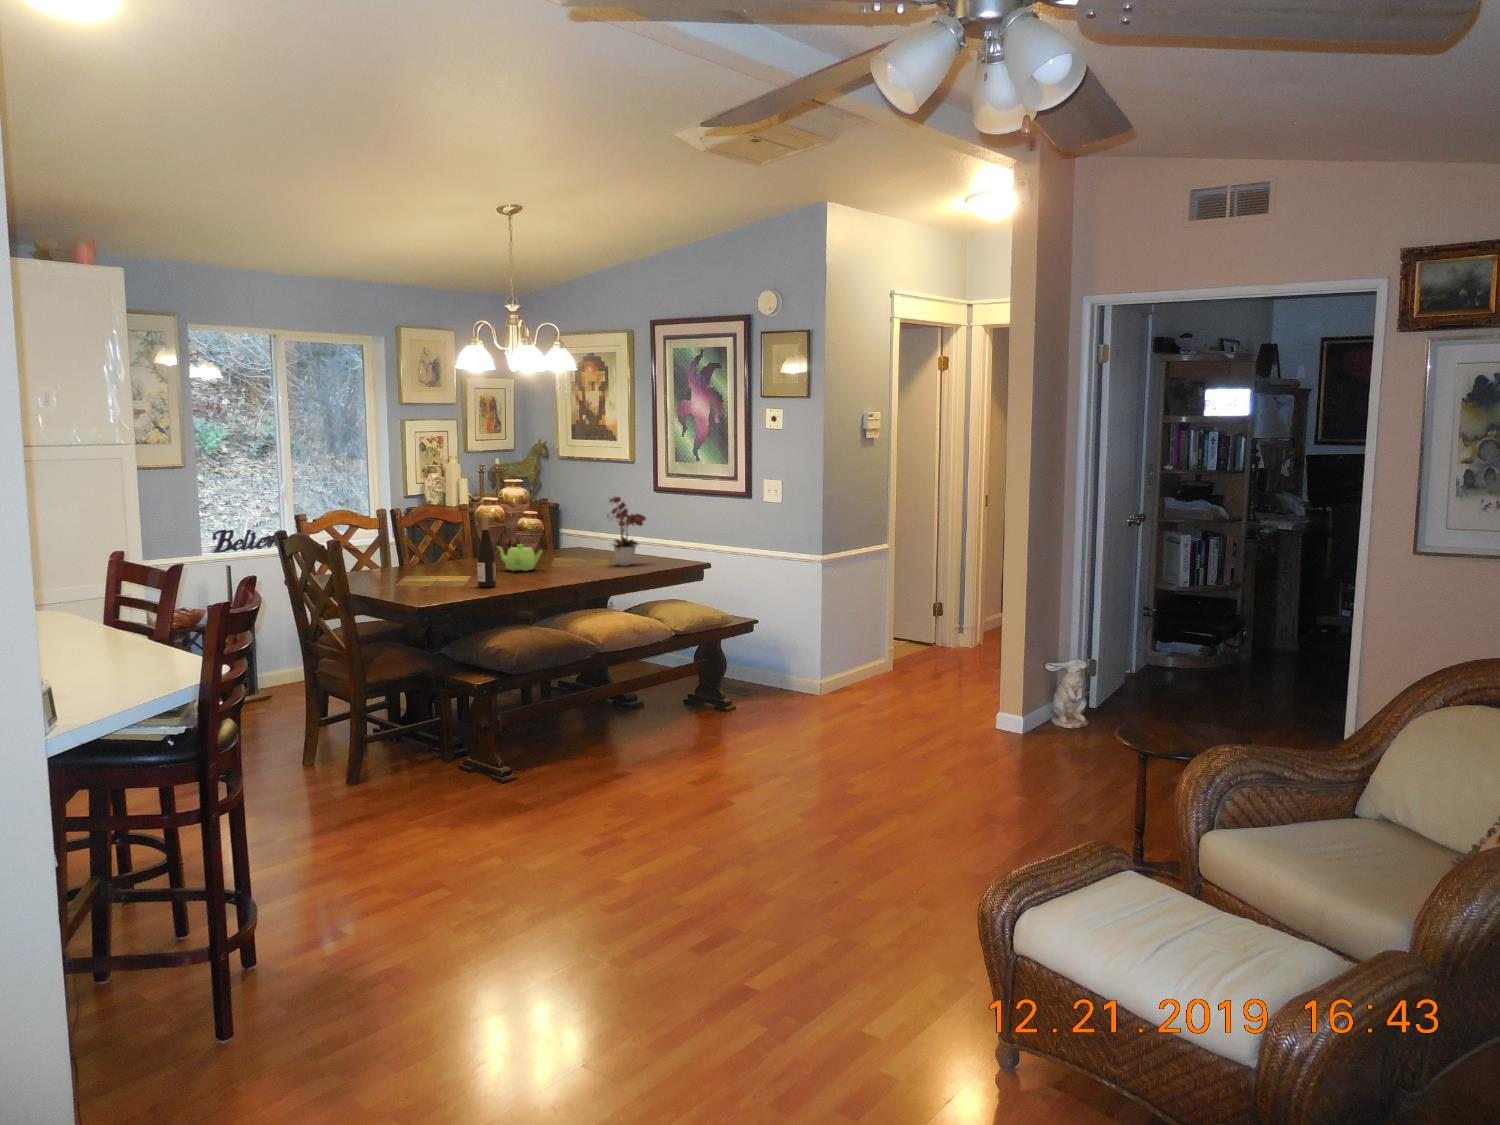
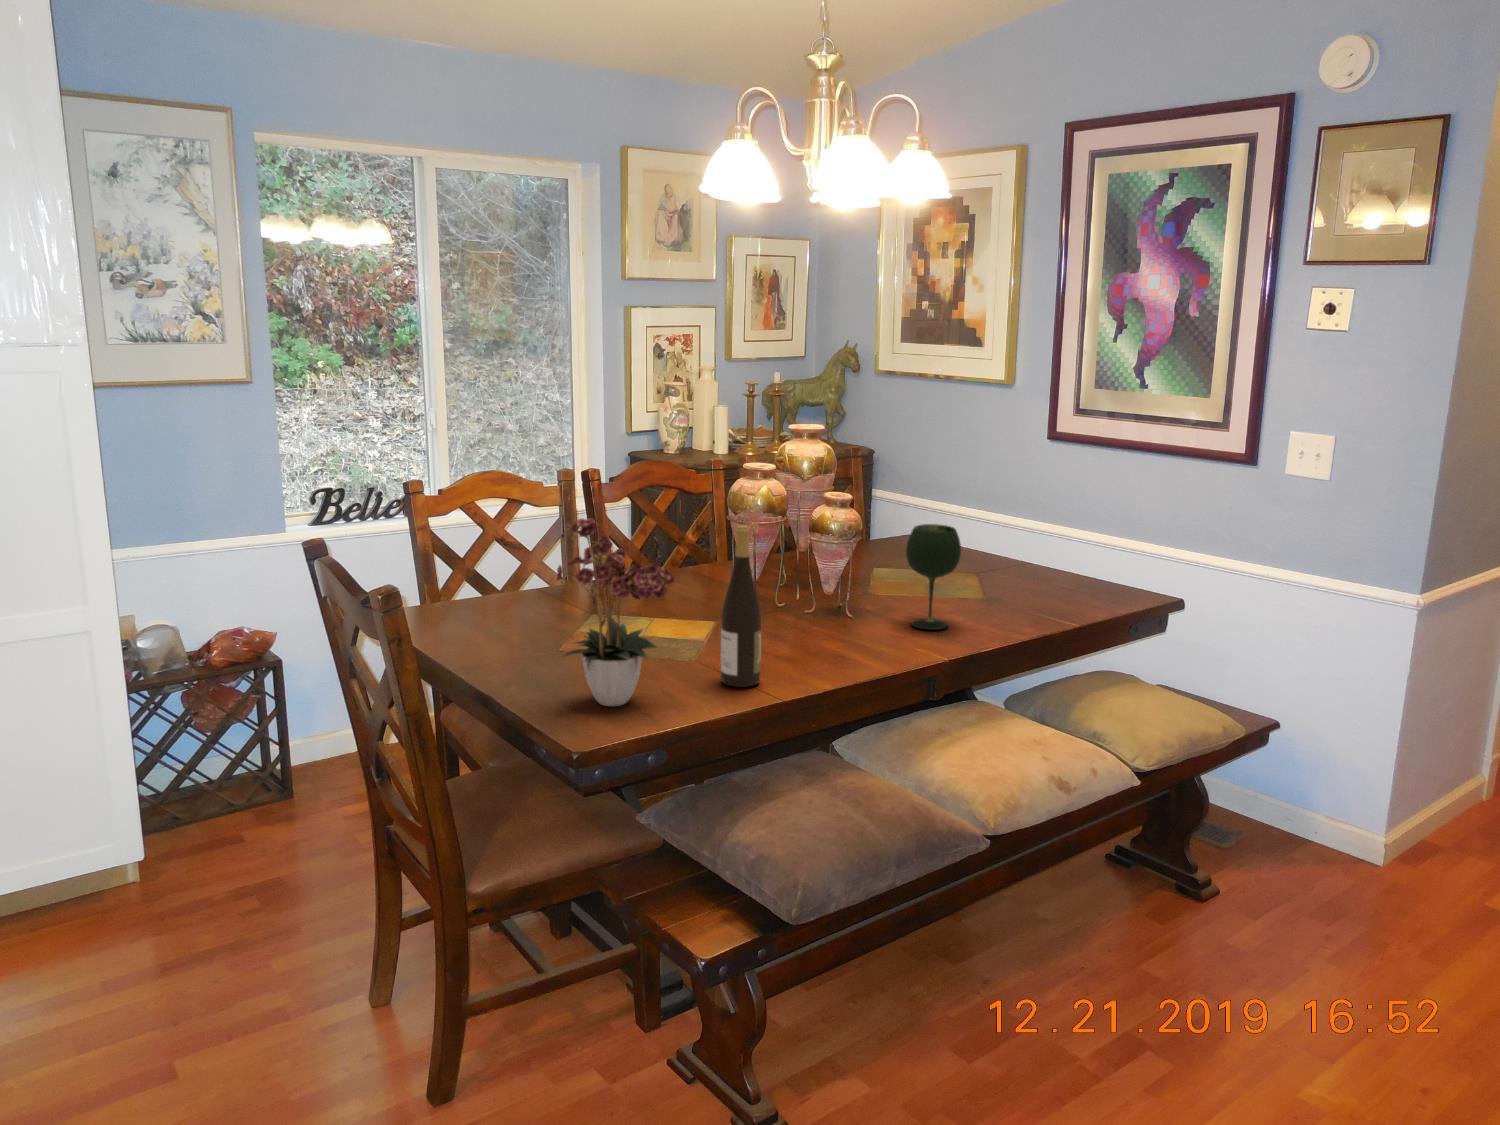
flower arrangement: present [607,497,646,566] -> present [556,519,675,706]
wine glass: none [563,522,589,571] -> present [906,524,961,630]
teapot: present [497,544,542,571] -> none [765,565,862,623]

